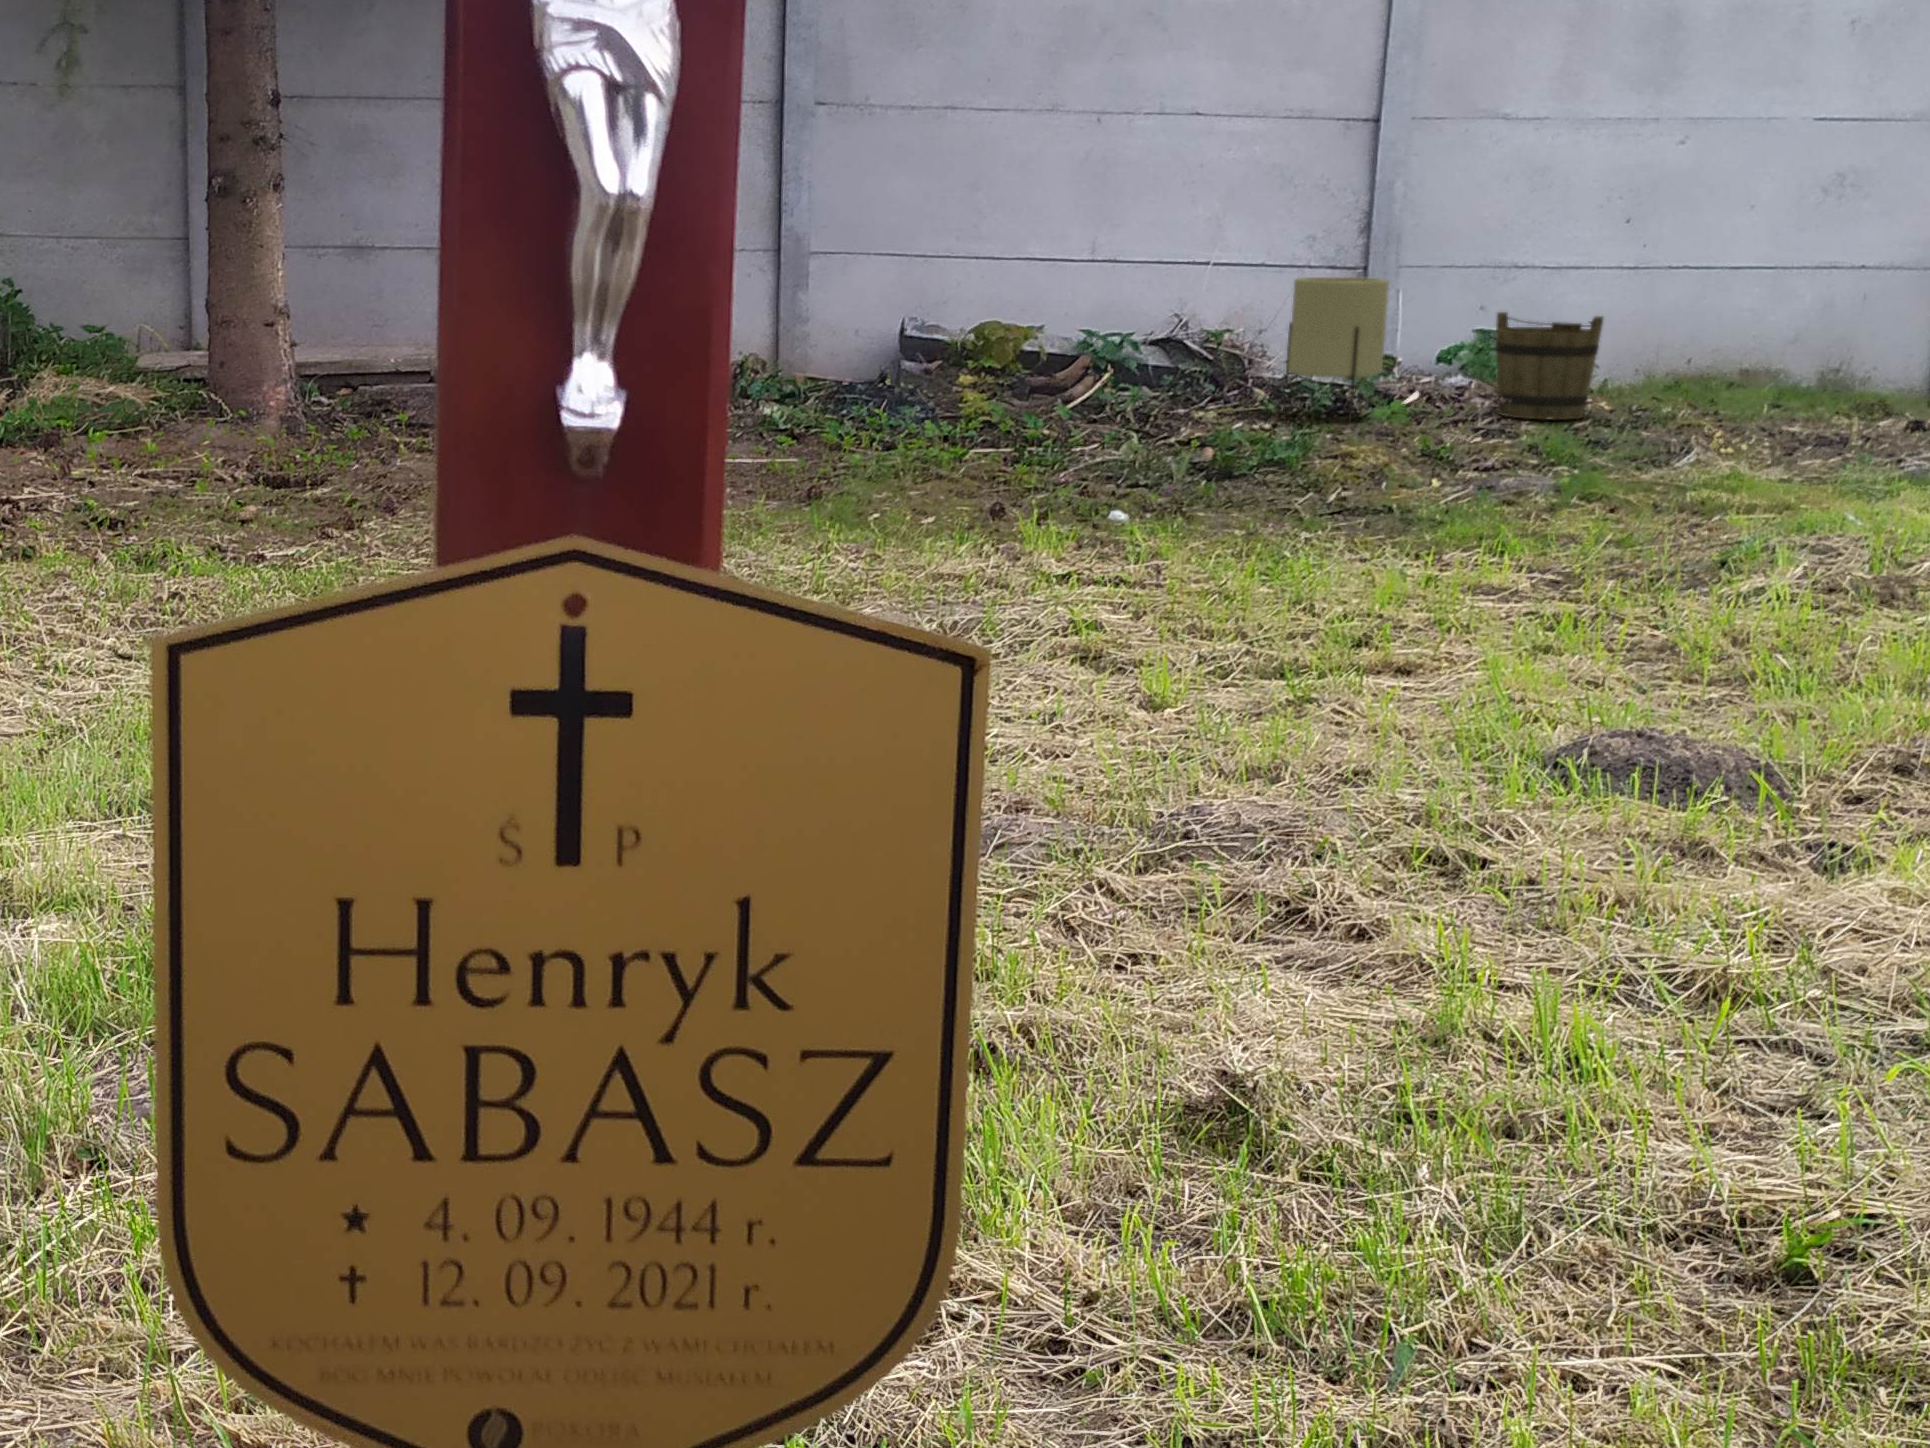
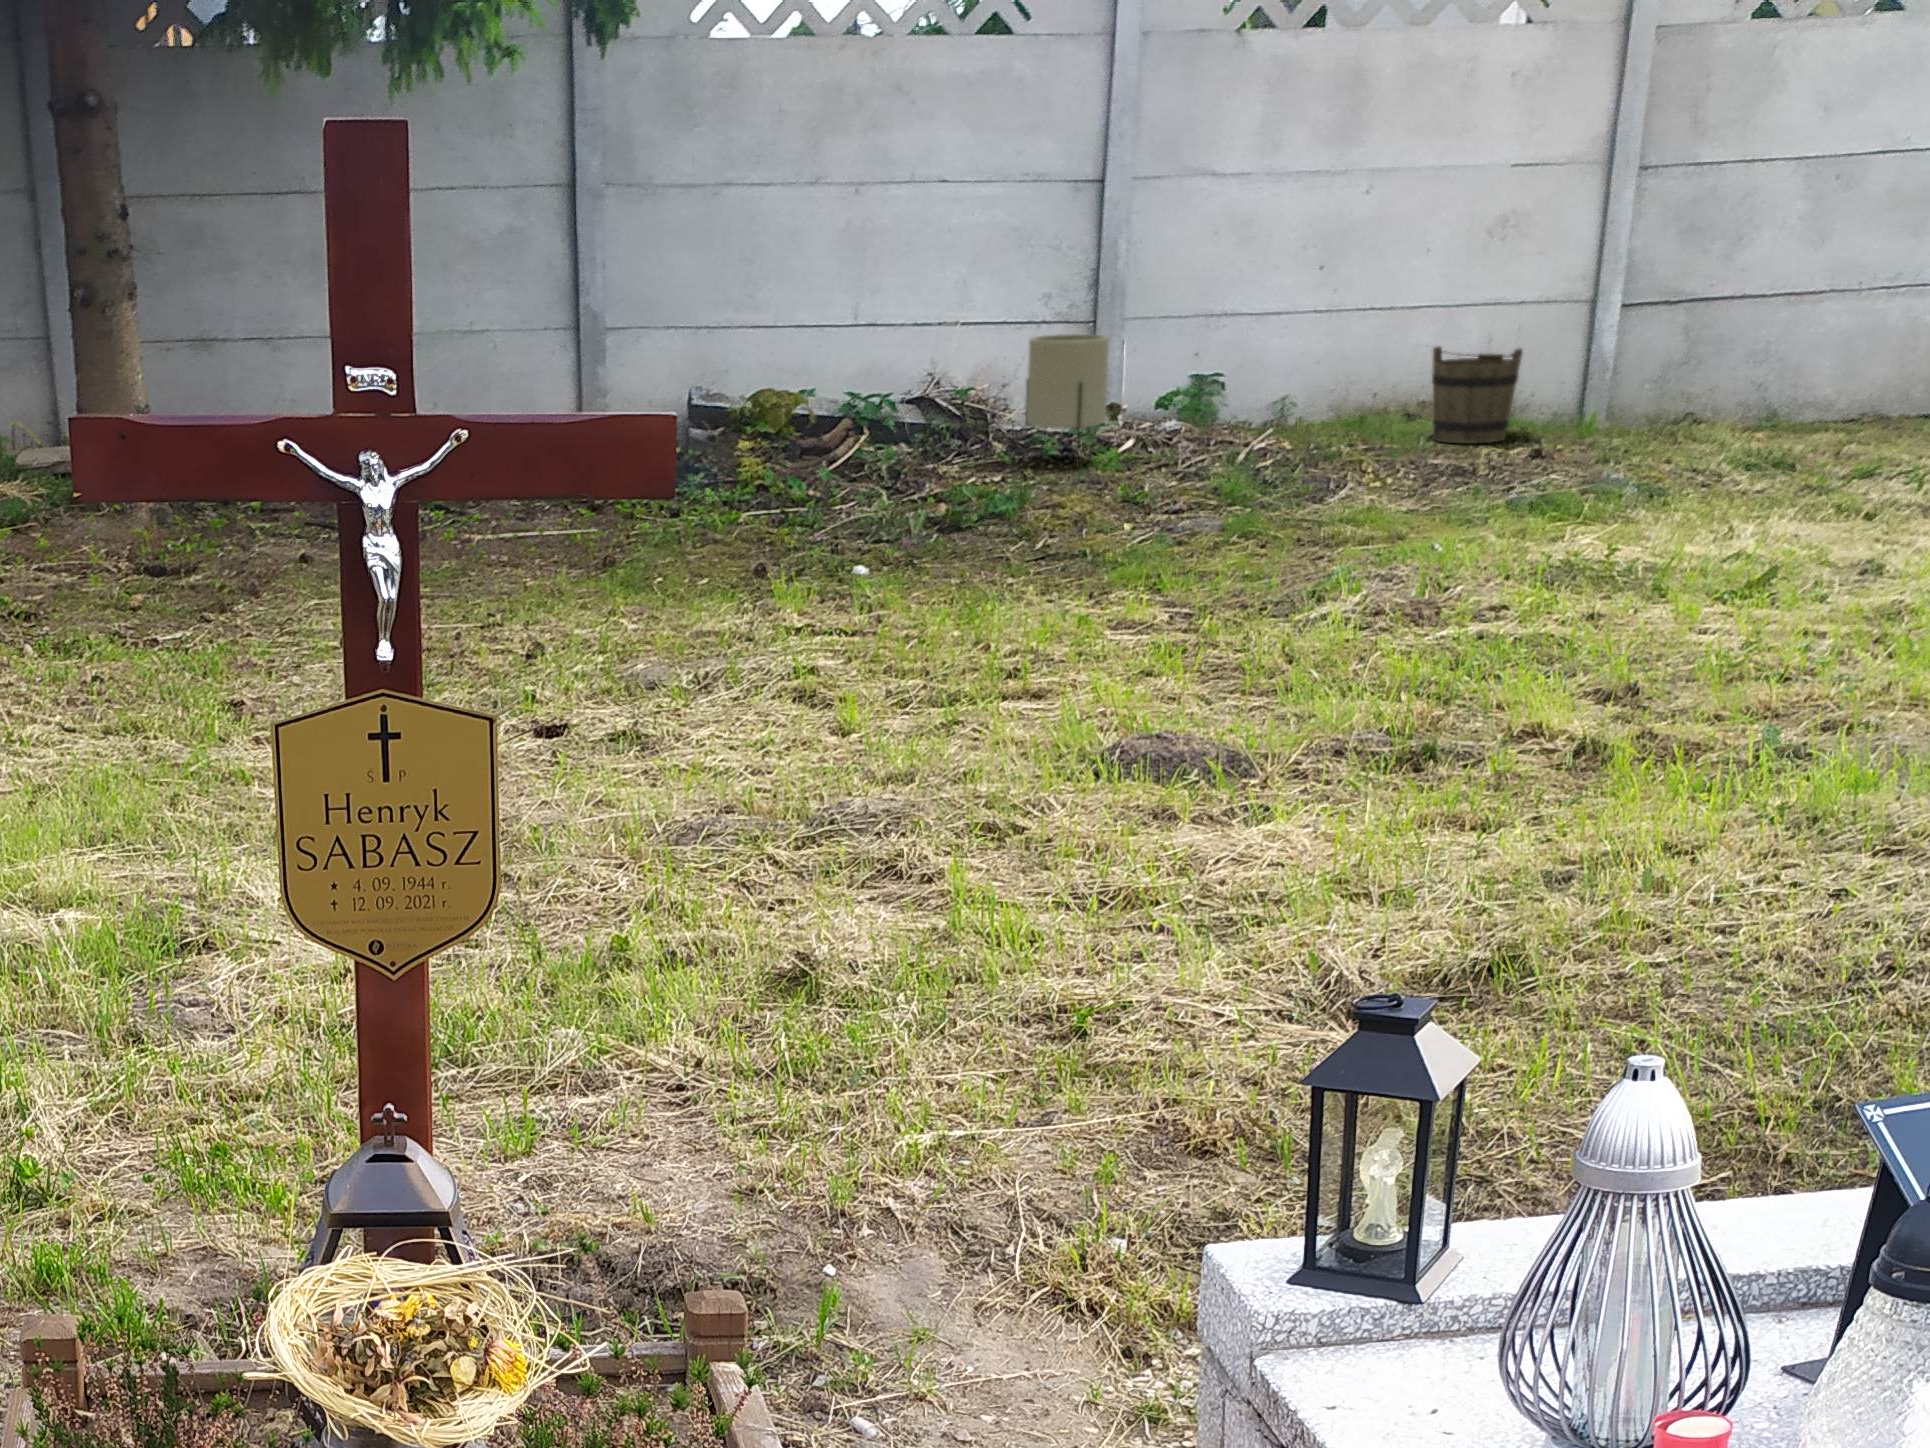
bucket: present [1496,312,1603,420] -> present [1432,346,1523,443]

